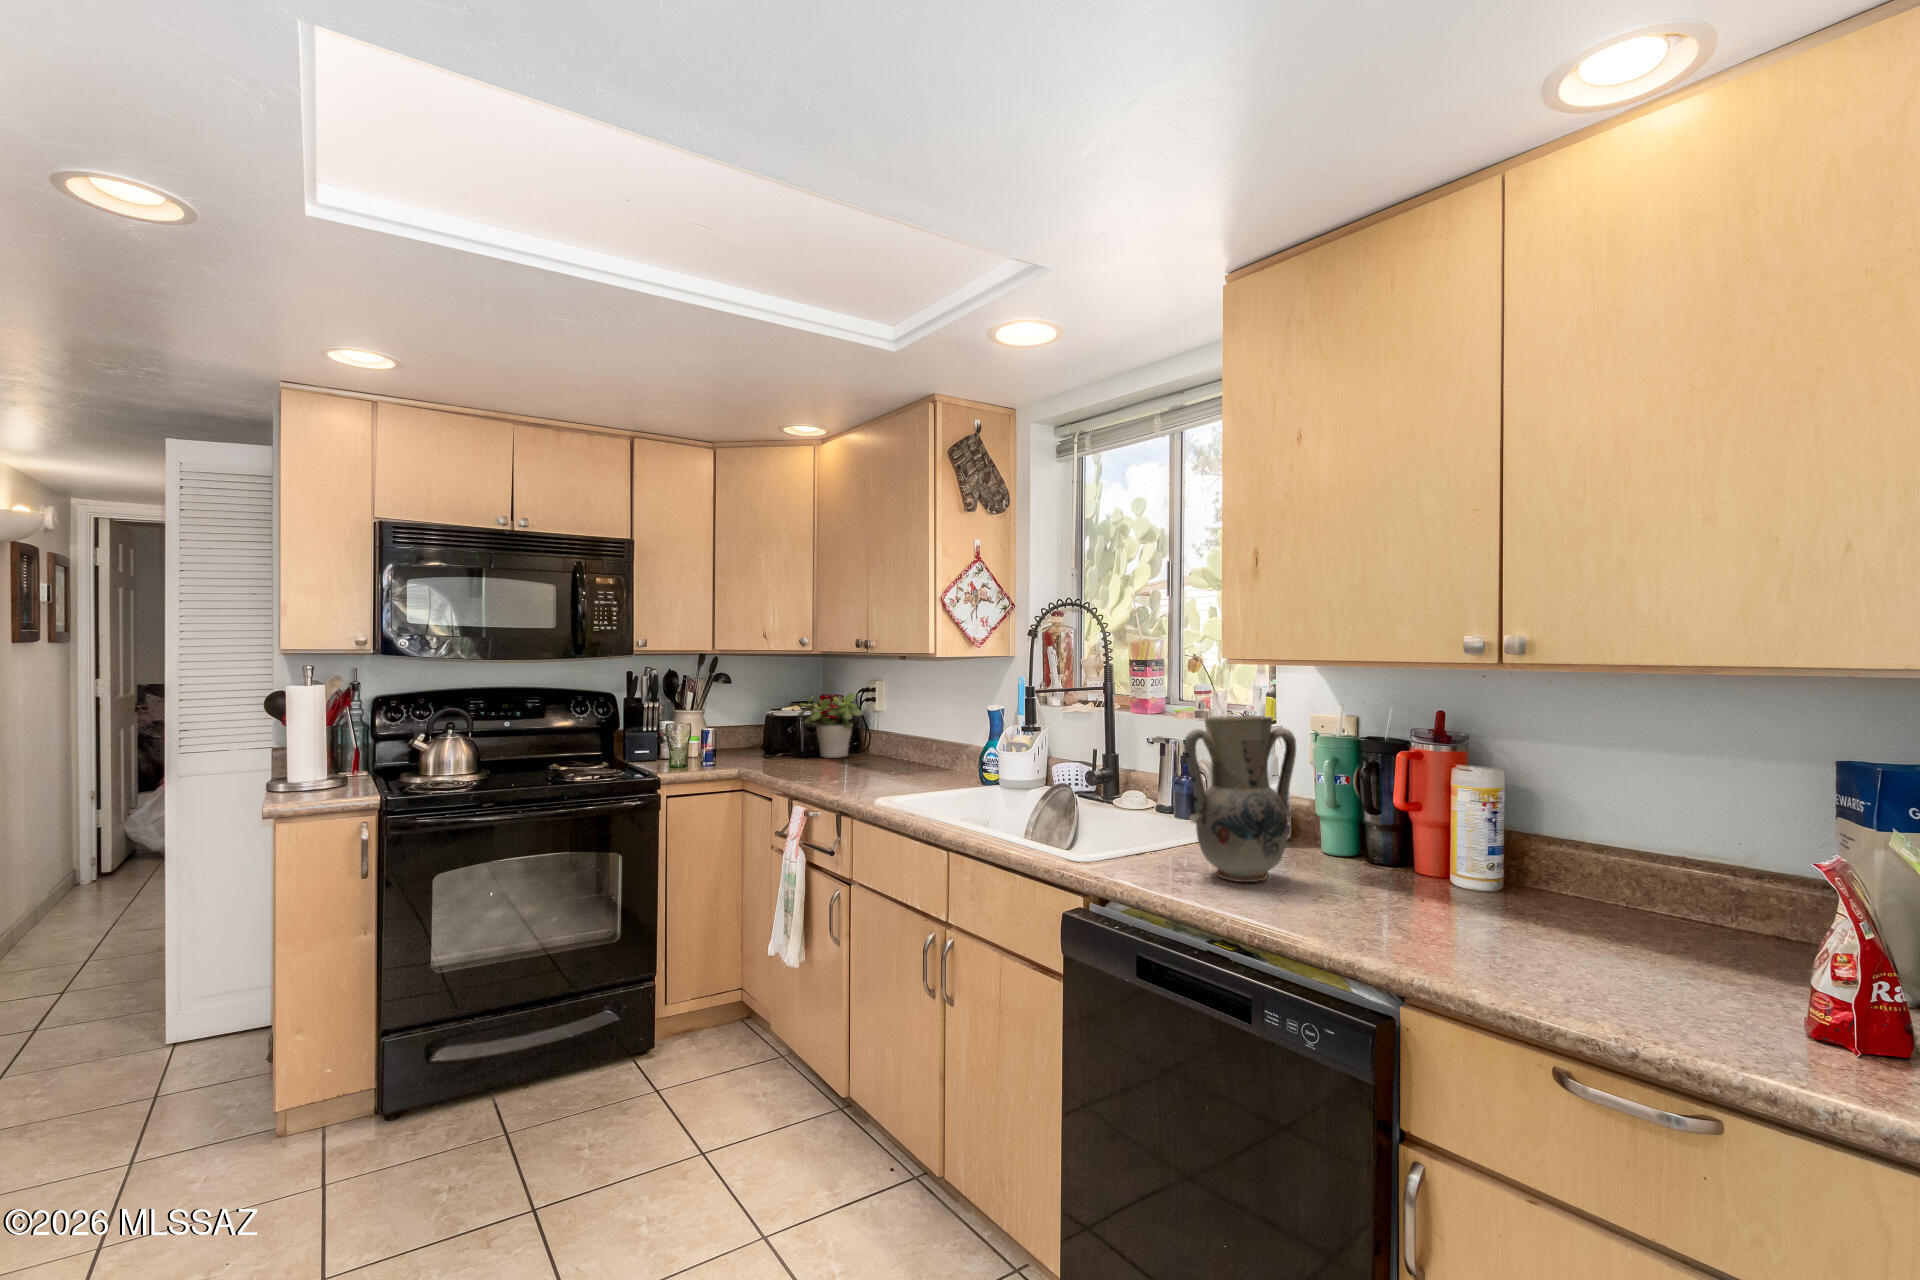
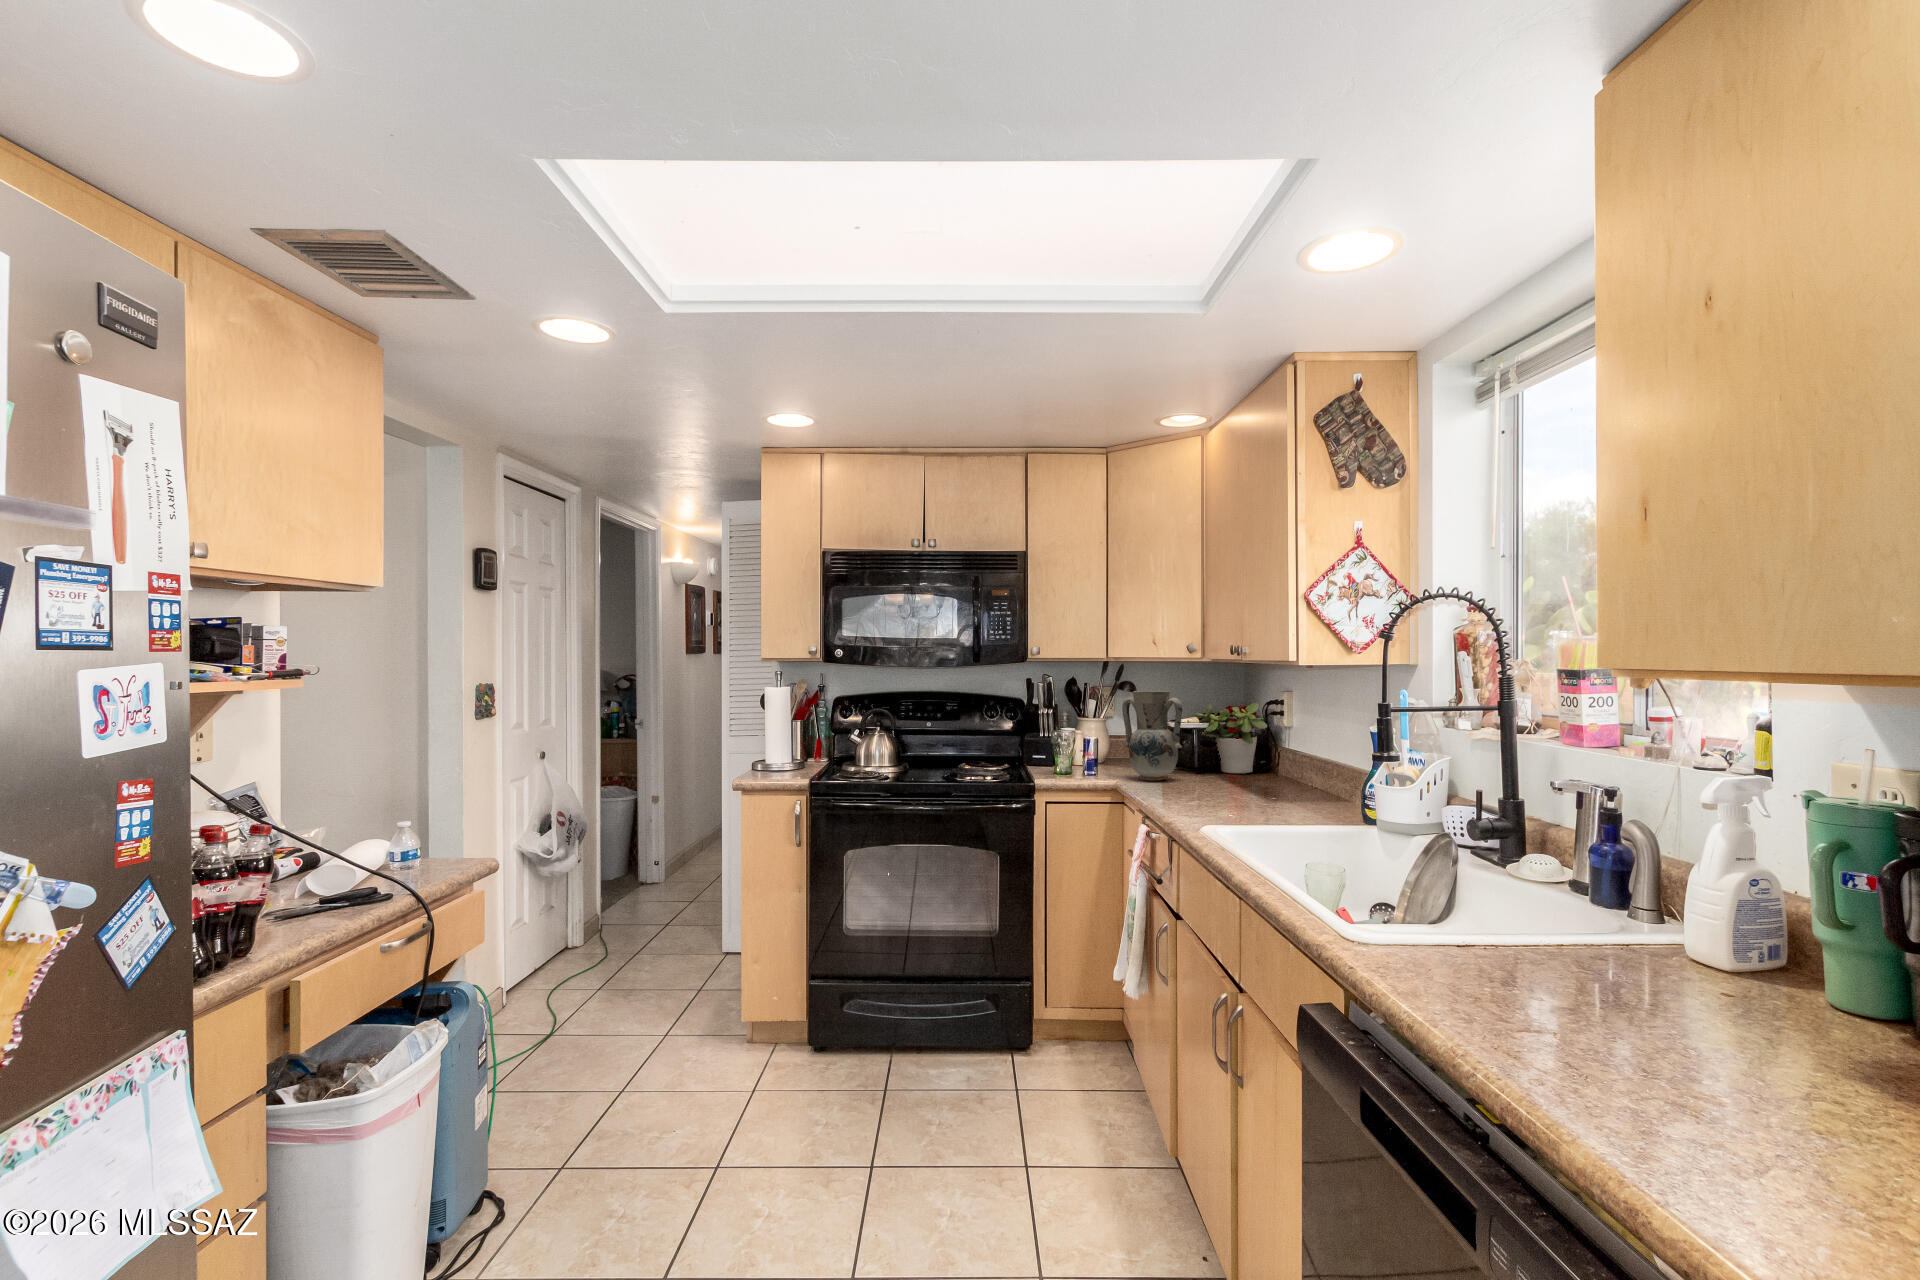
vase: present [1184,716,1296,882] -> present [1122,691,1182,780]

